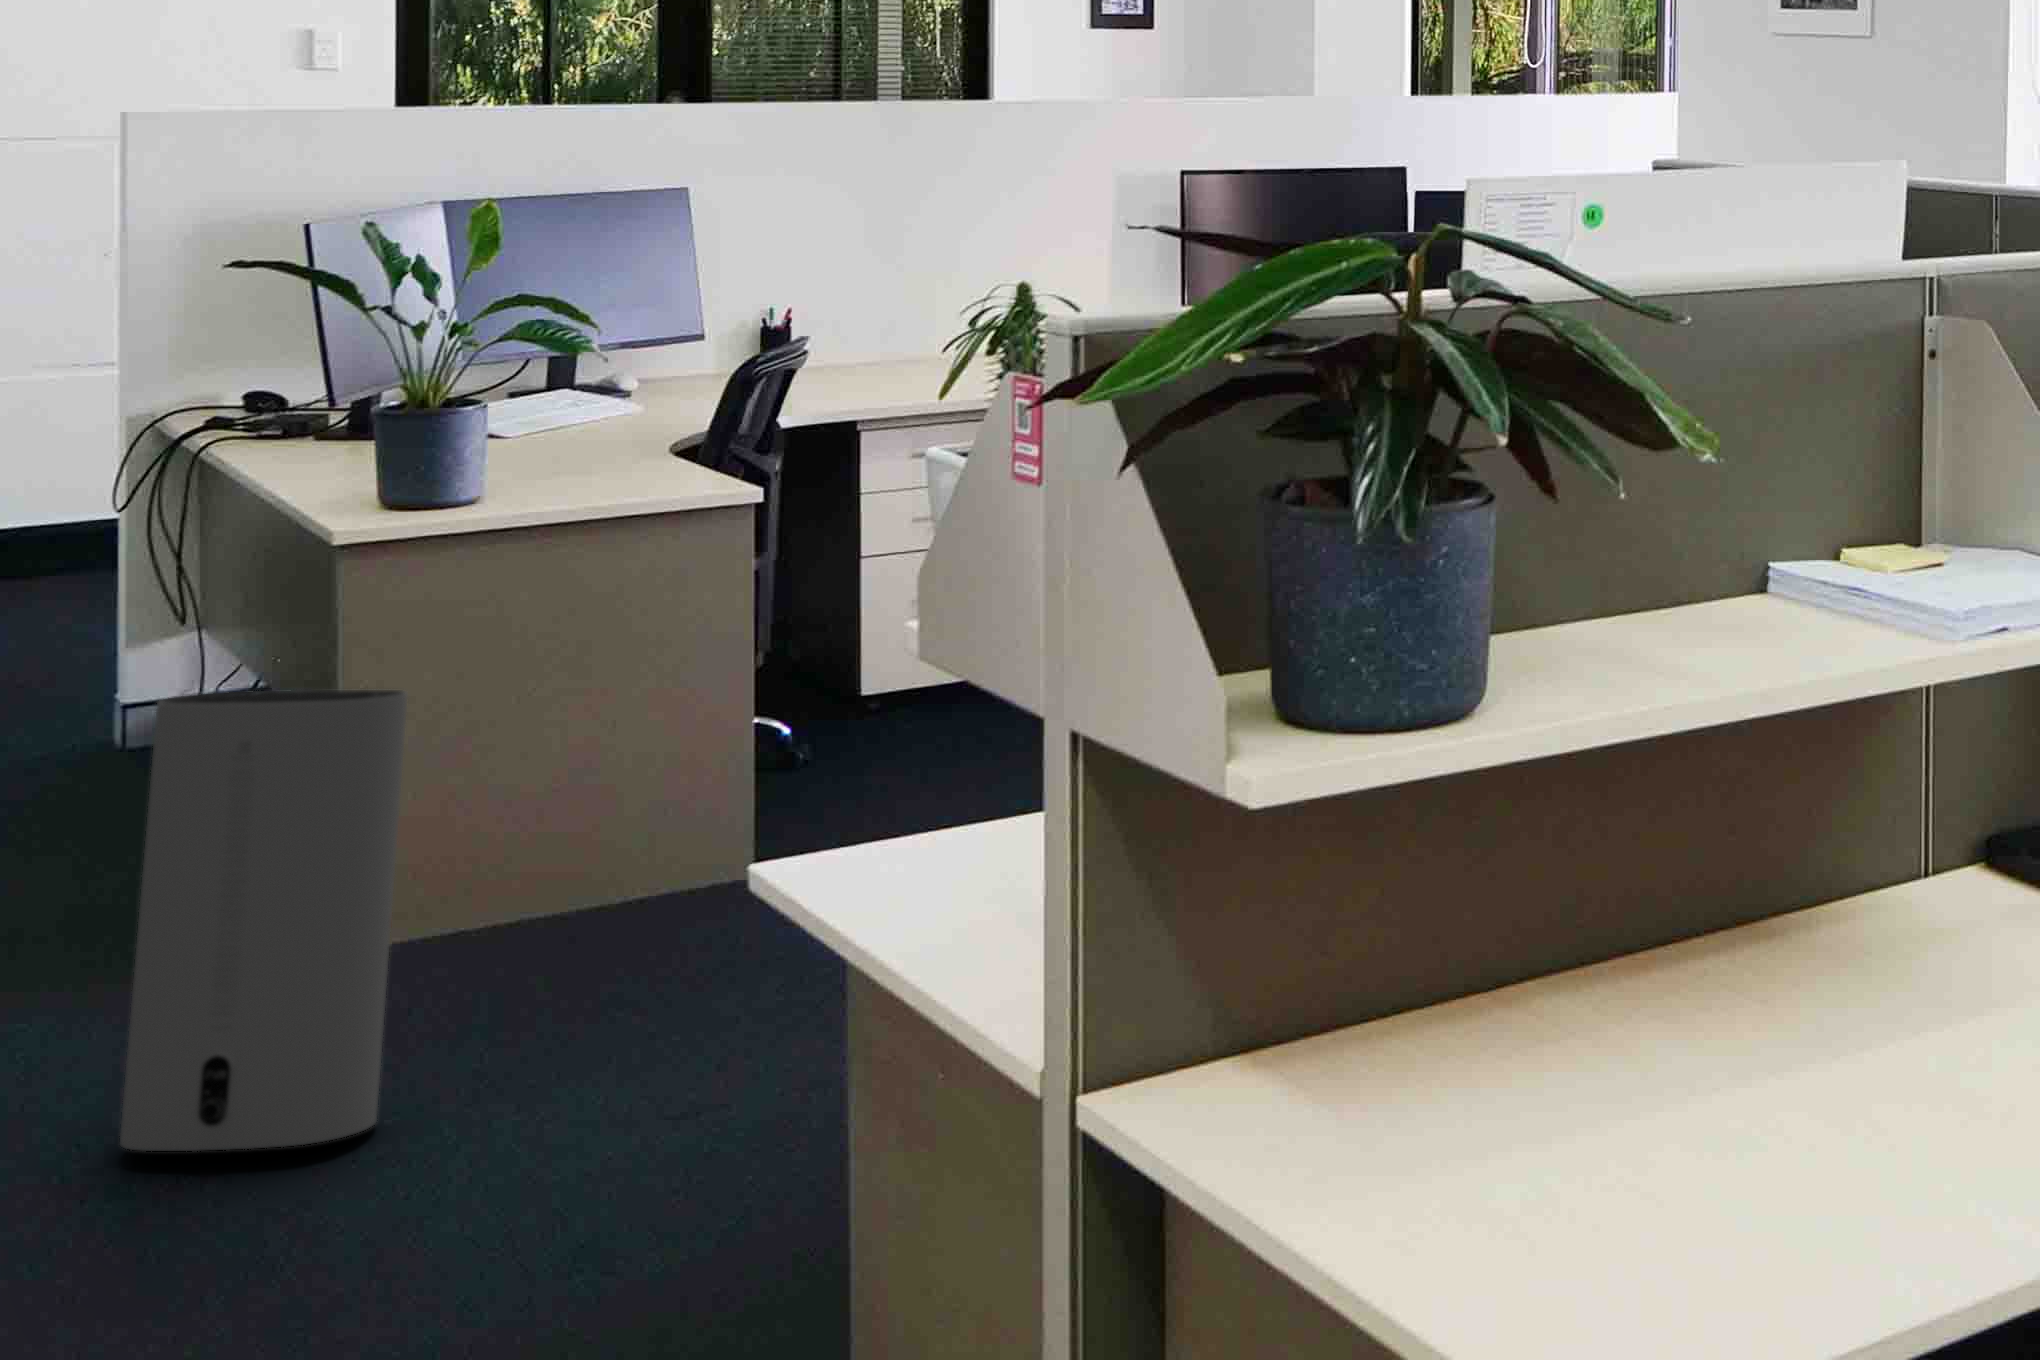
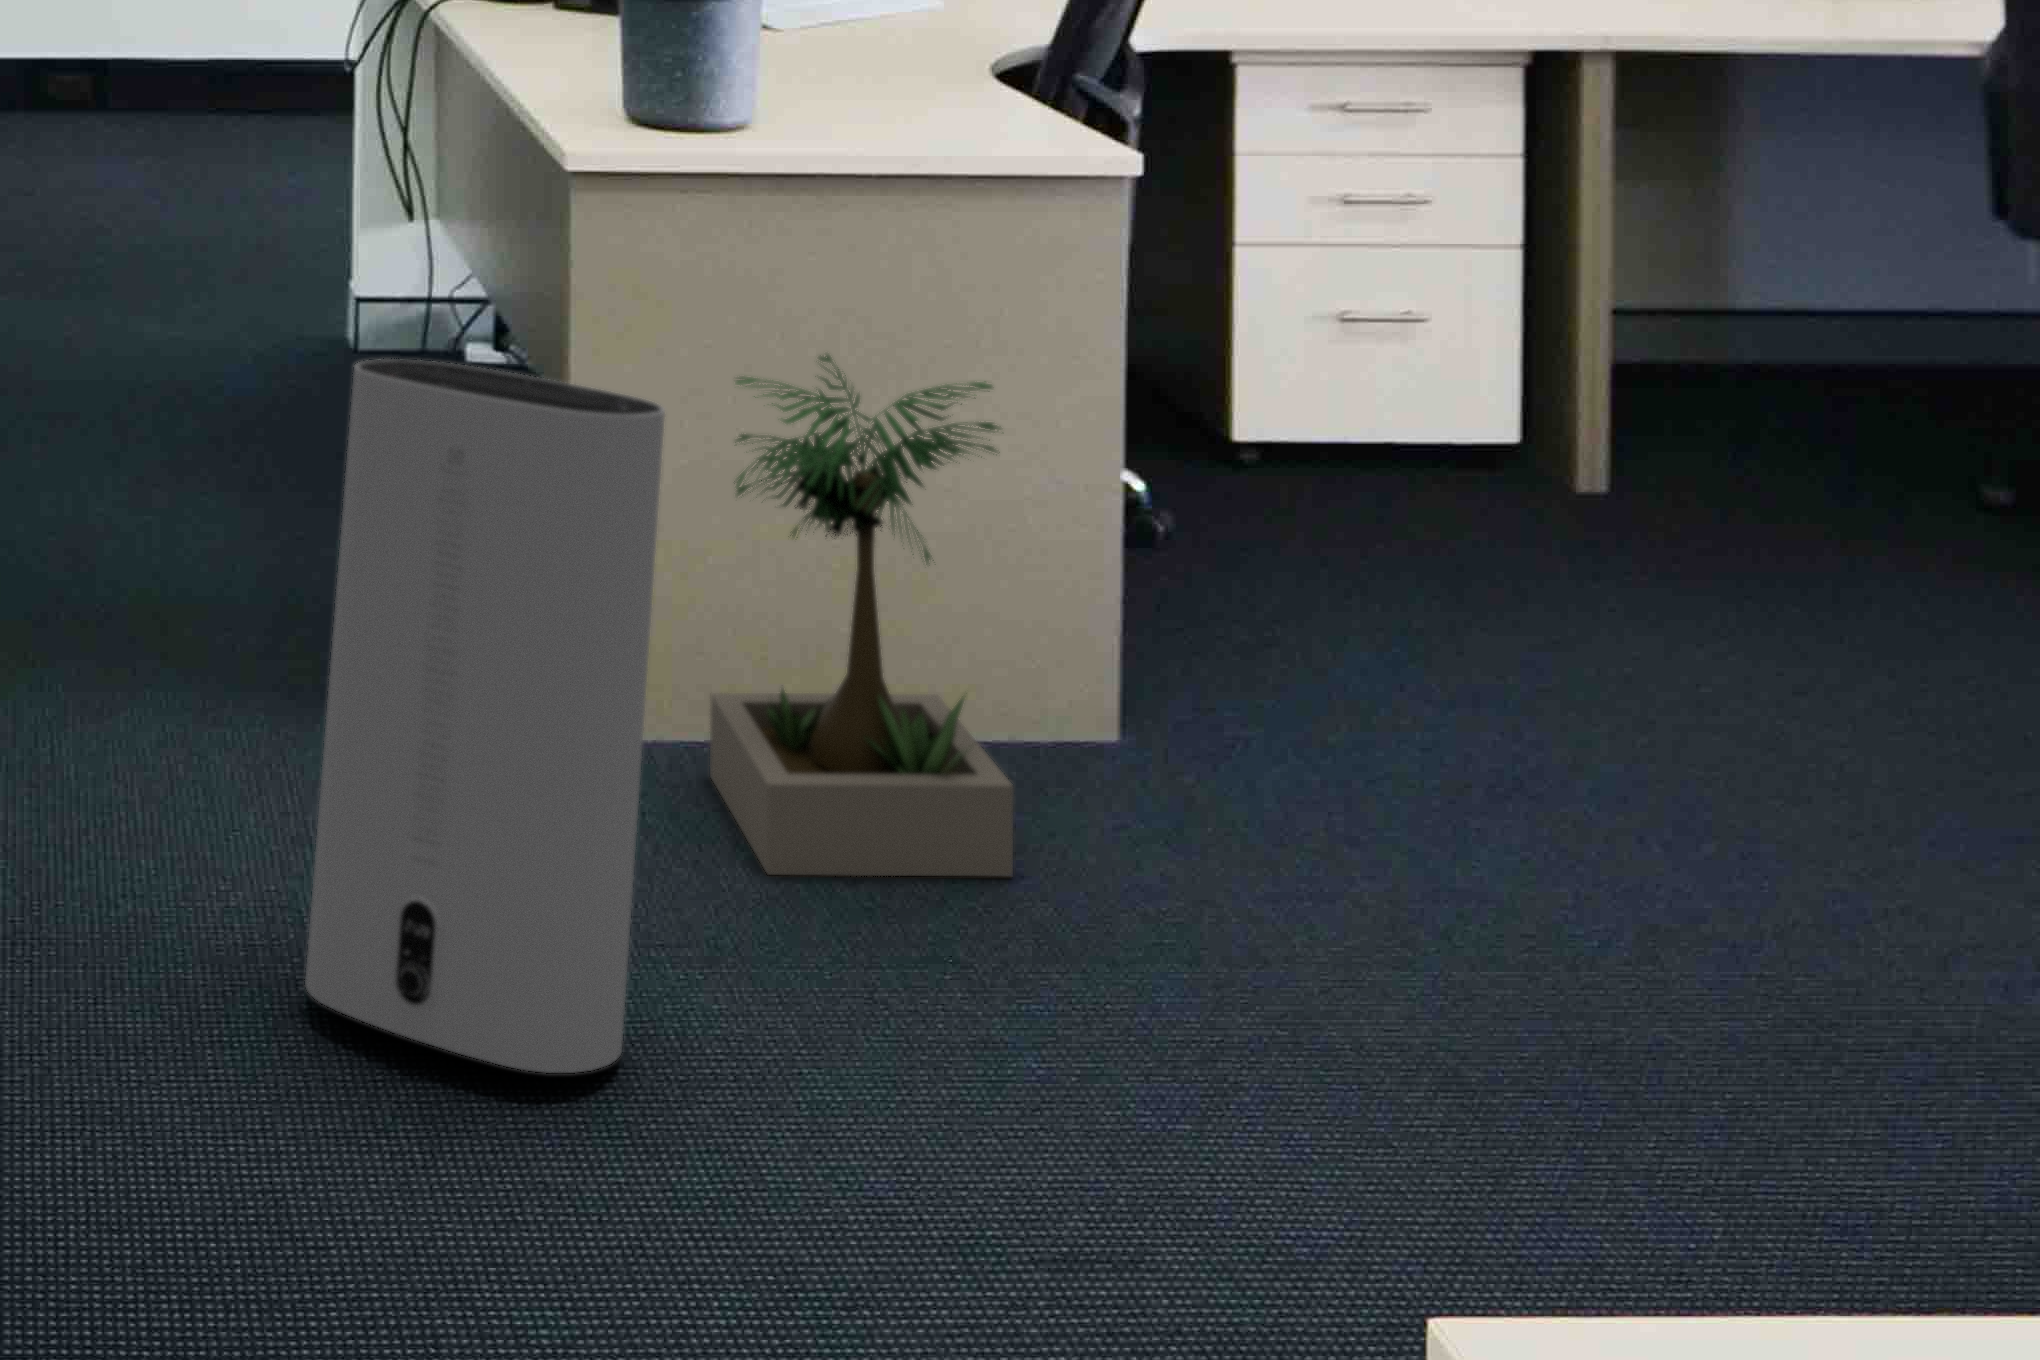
potted plant: none [441,650,699,1009] -> present [710,355,1014,877]

